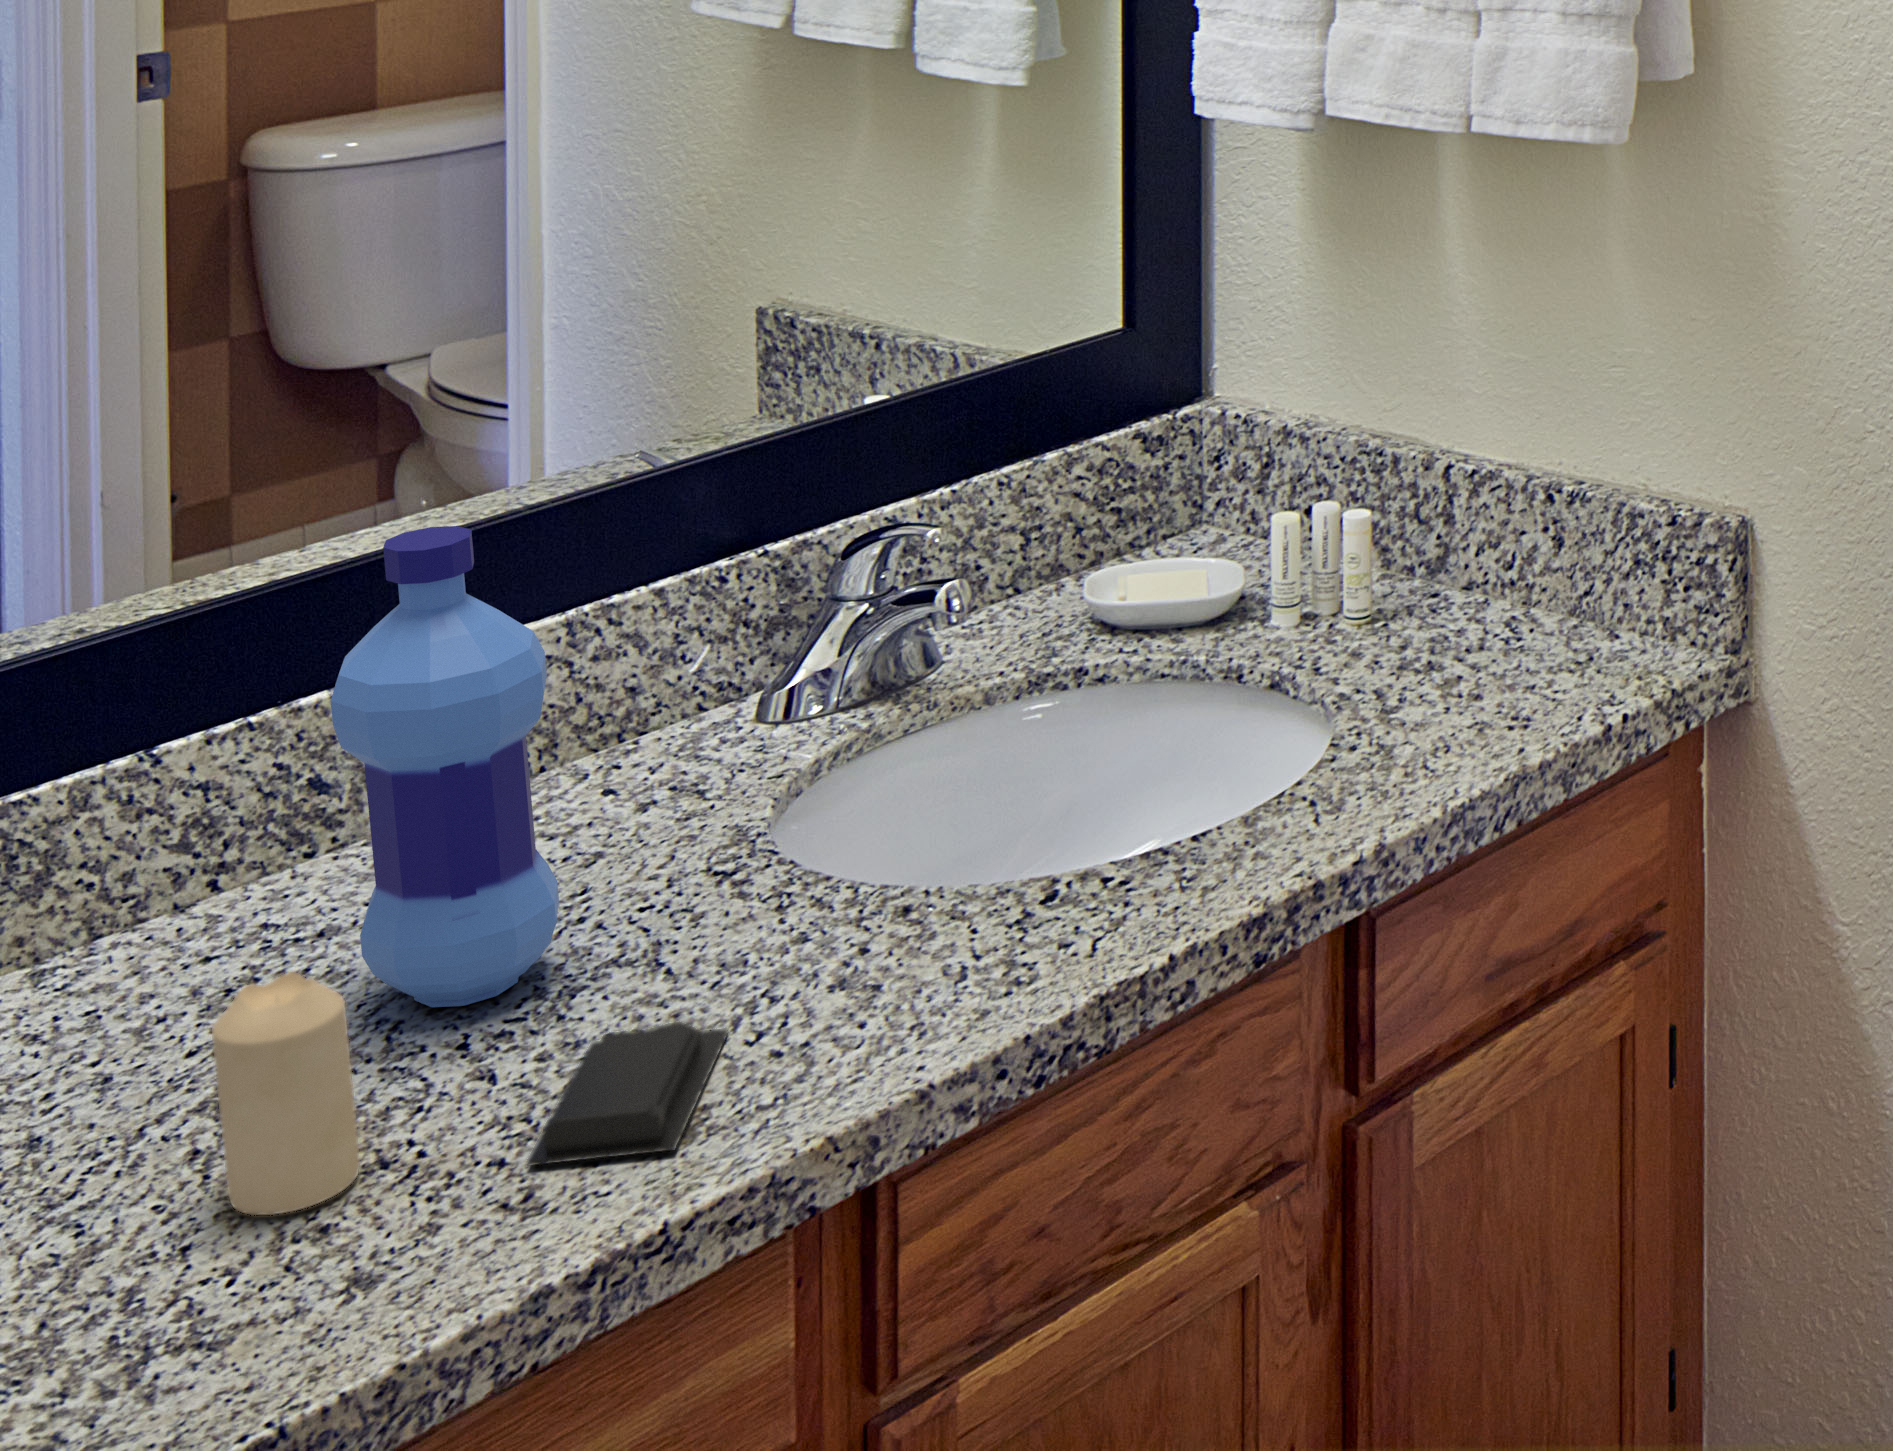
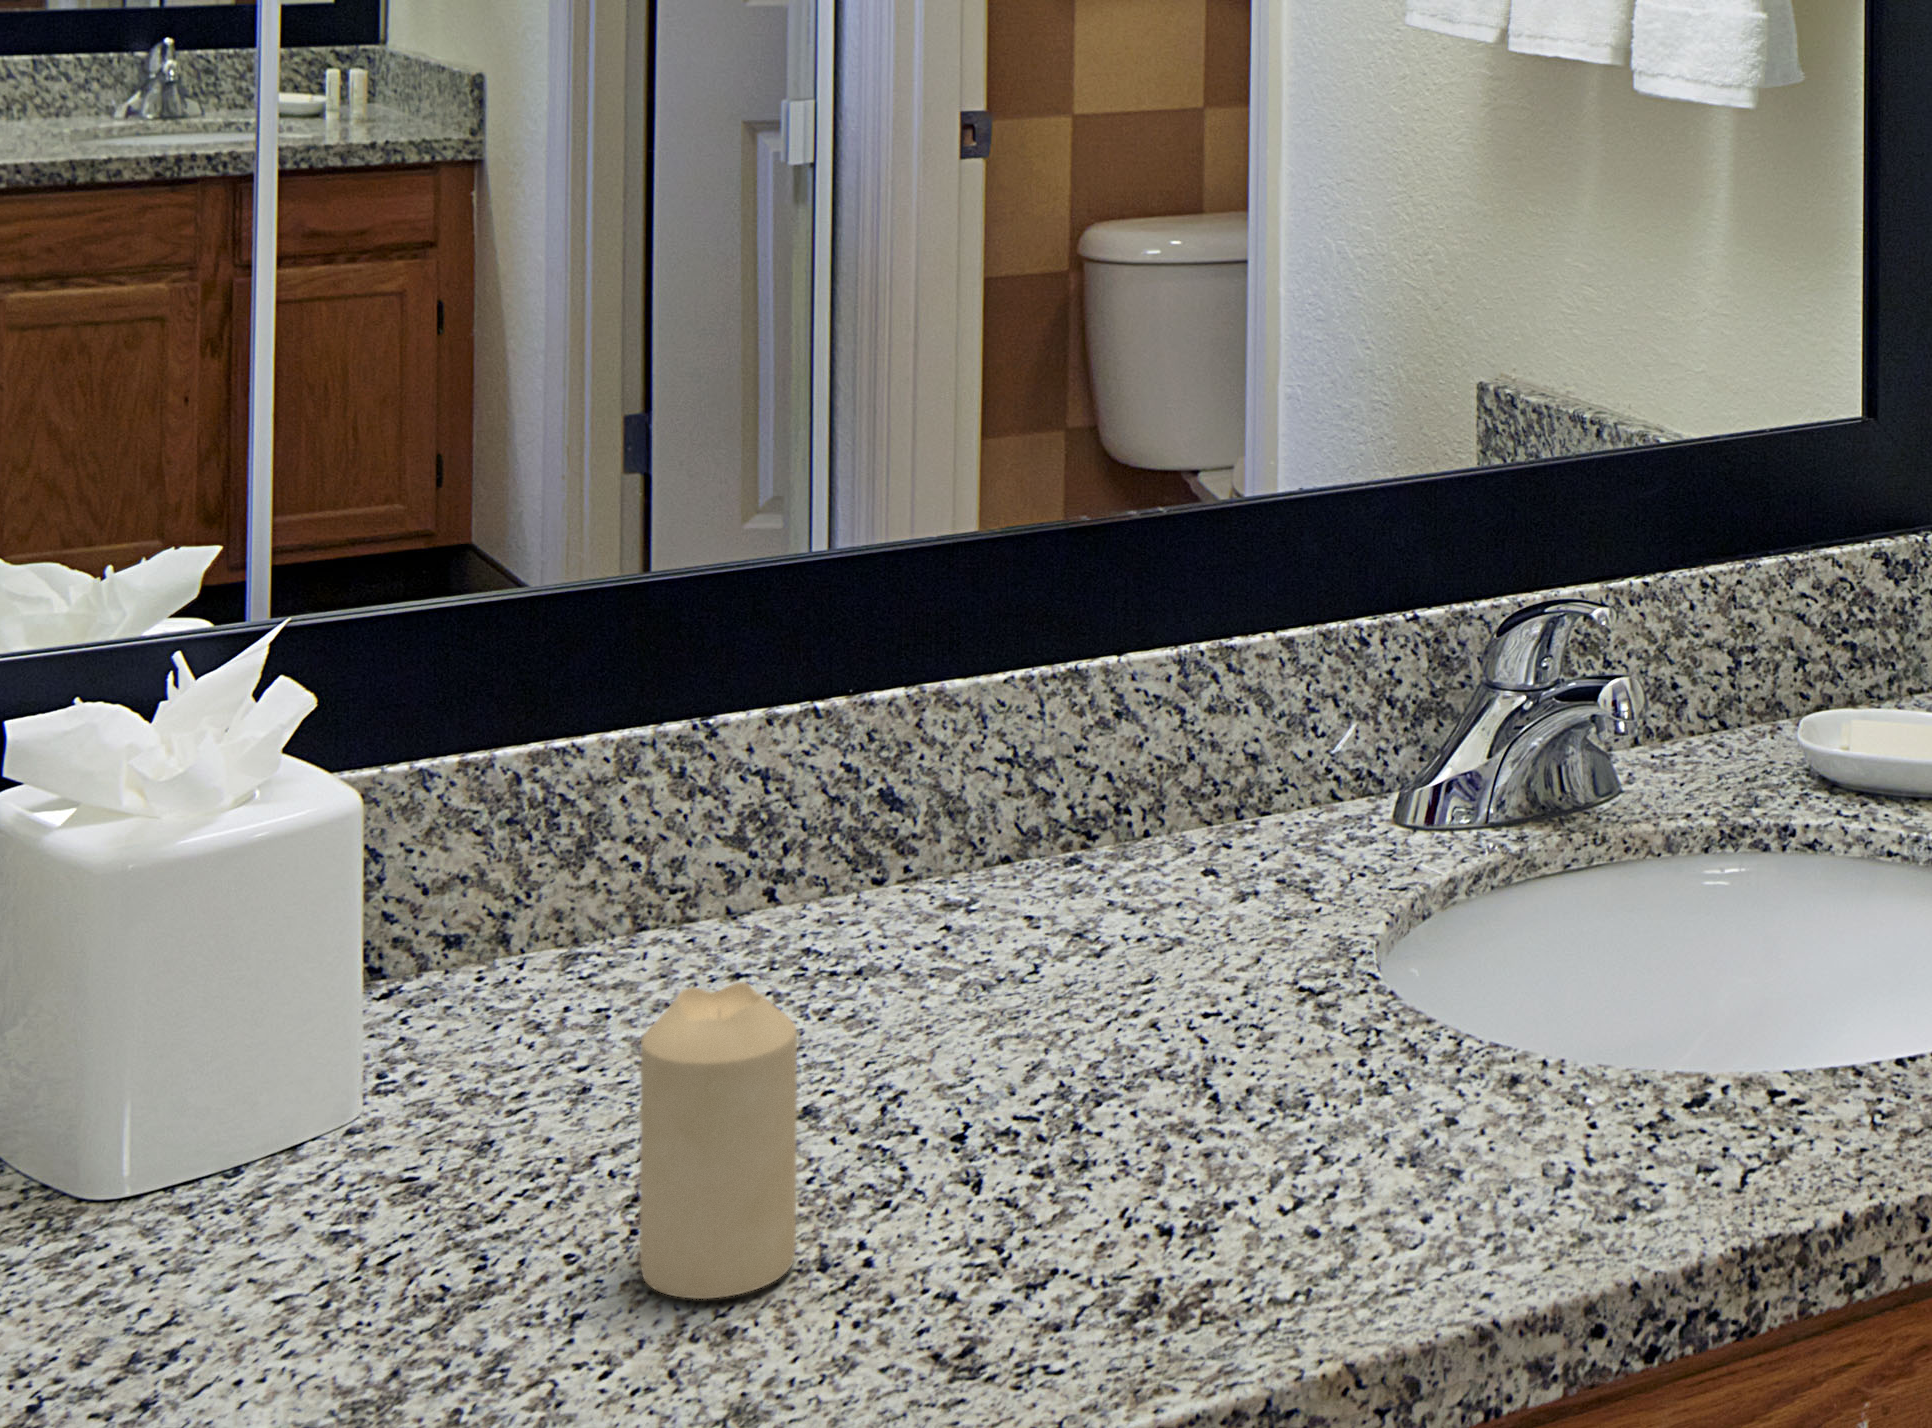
water bottle: present [331,526,559,1007] -> none [864,470,1113,1086]
soap bar: present [527,1022,728,1165] -> none [979,1153,1264,1330]

